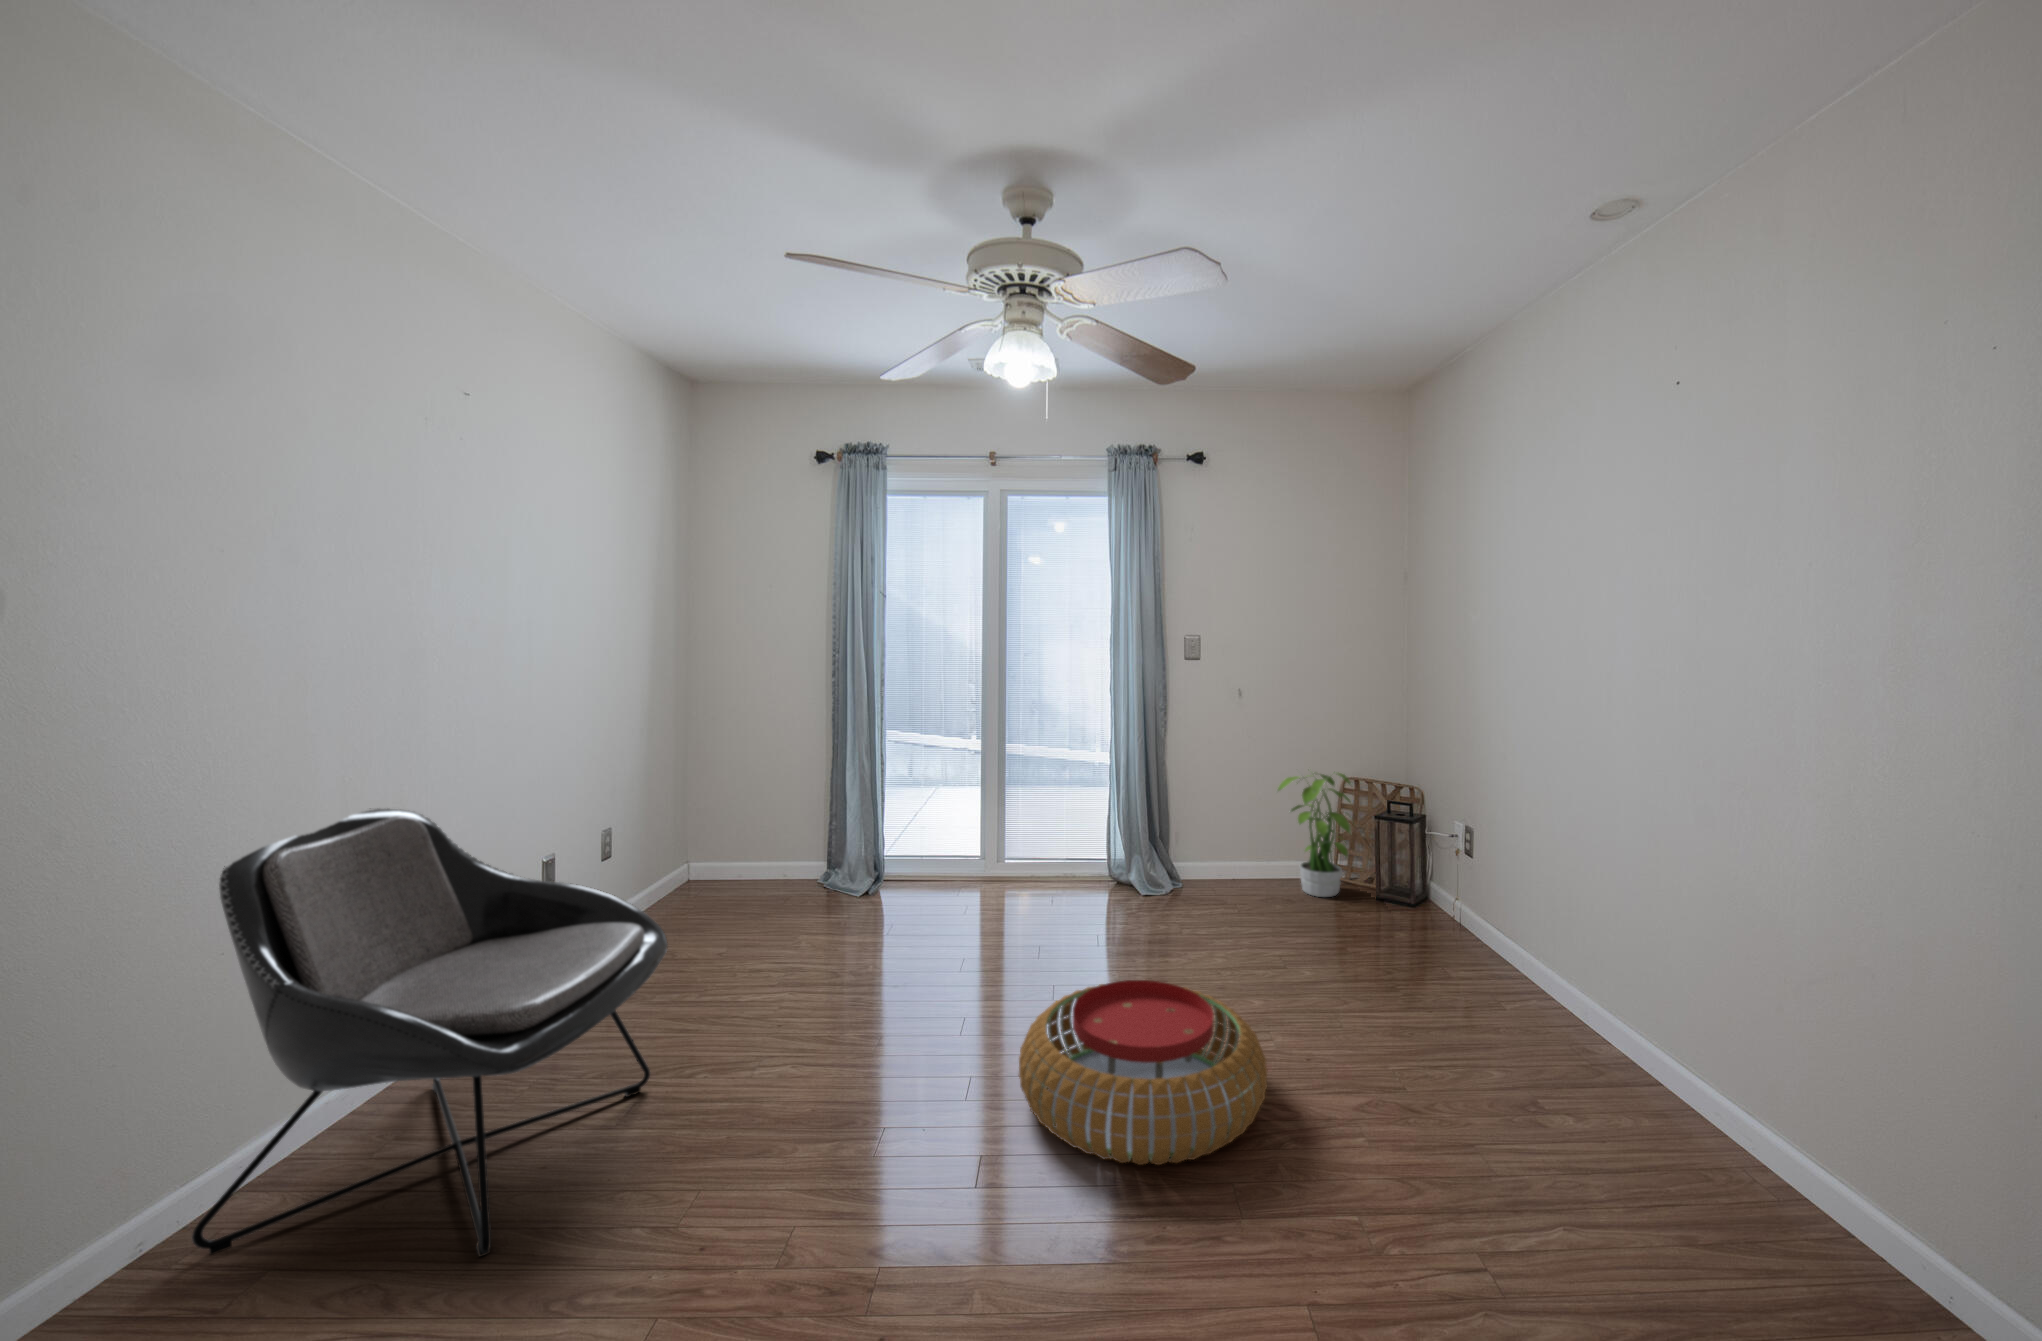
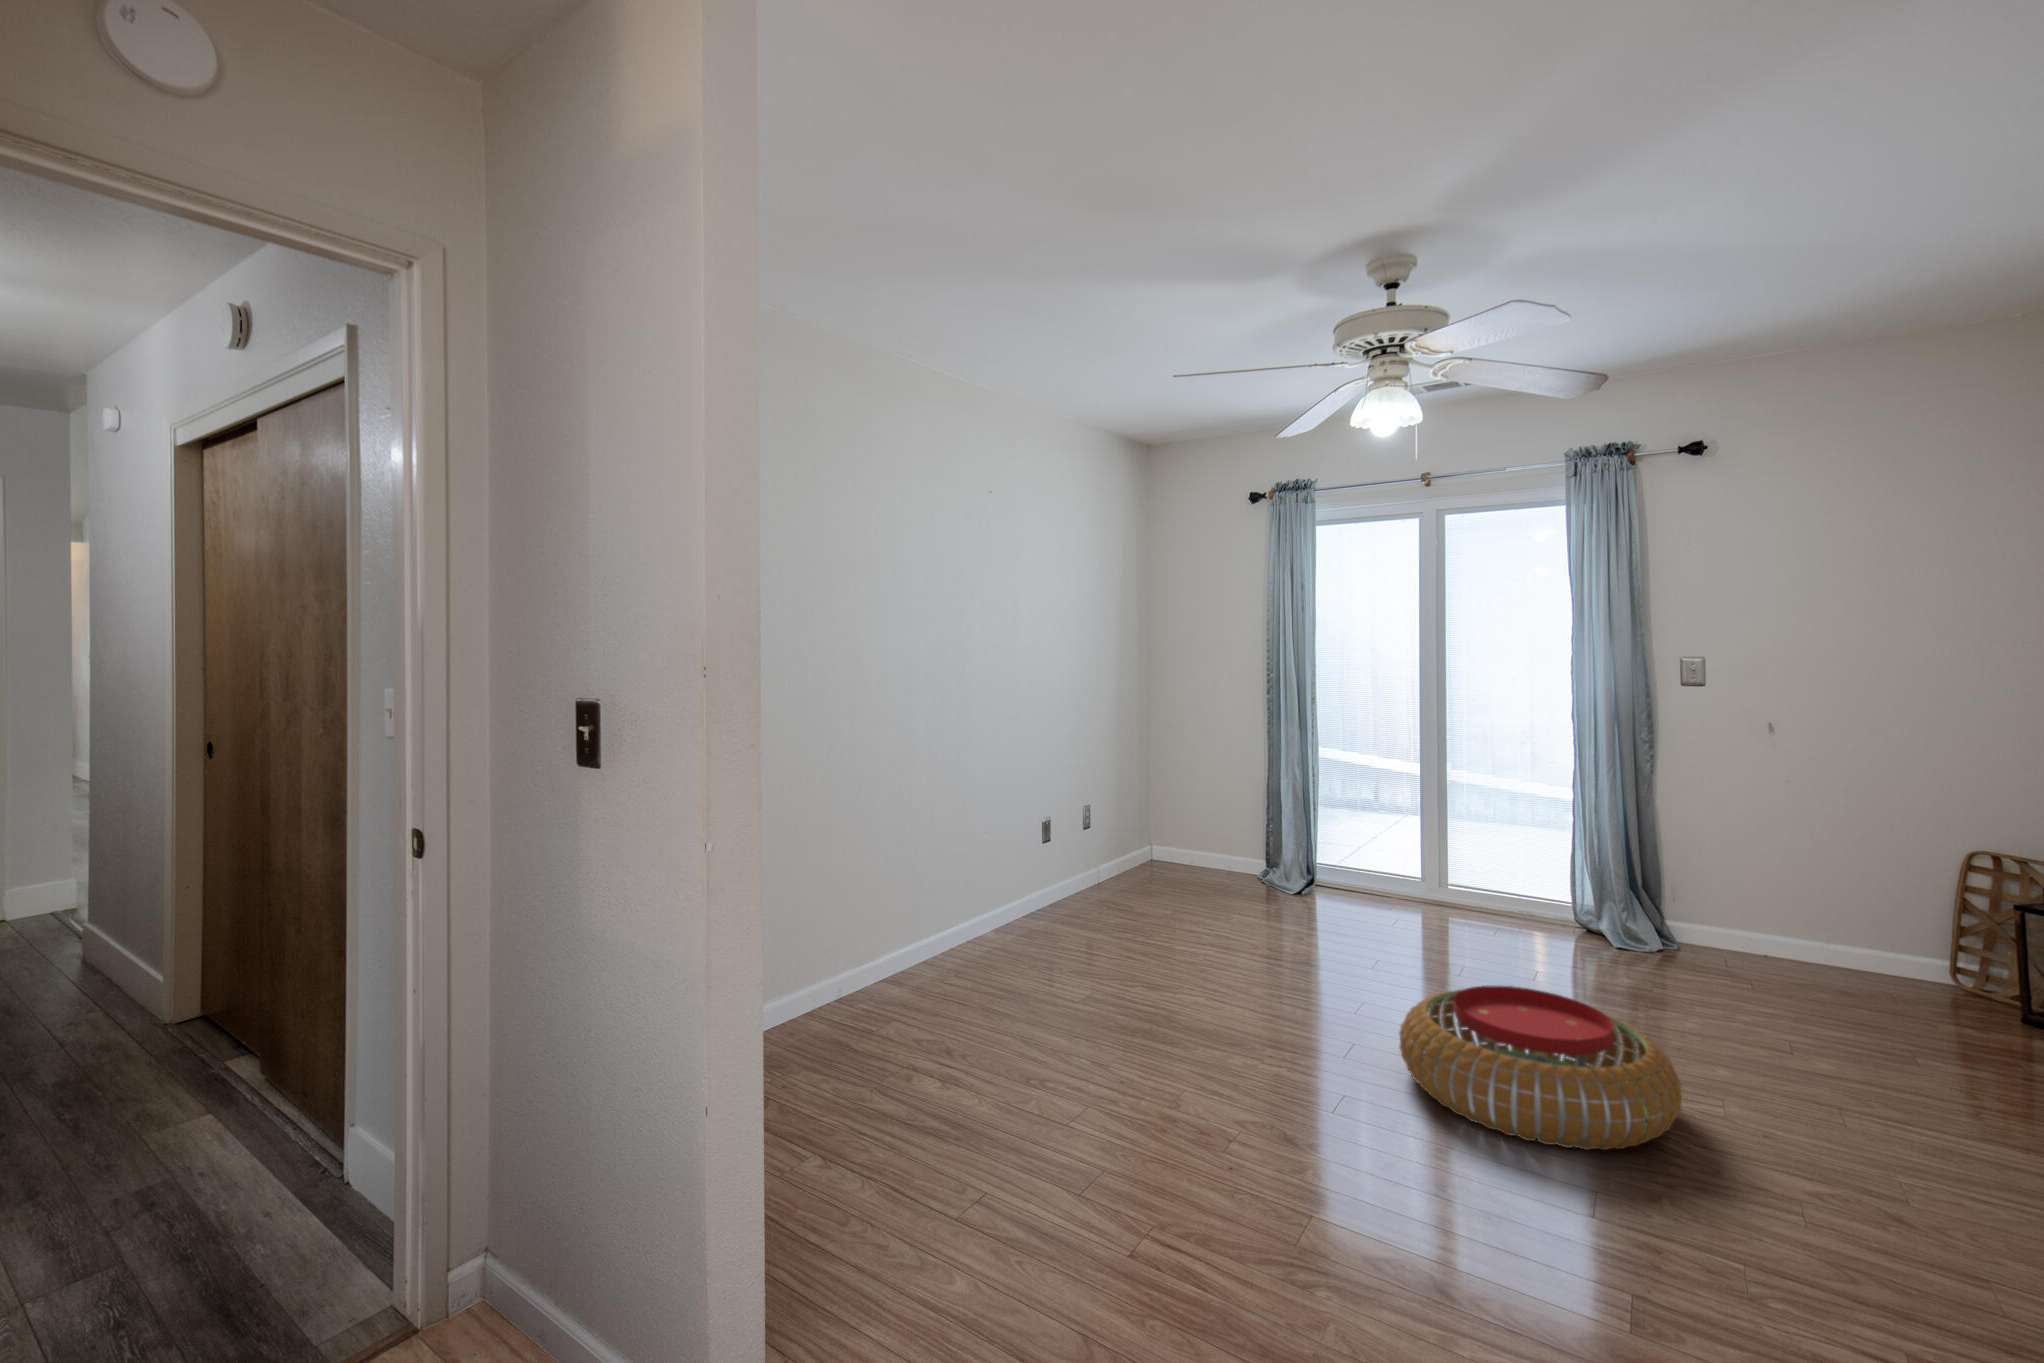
potted plant: present [1277,772,1351,897] -> none [1823,828,1968,1001]
lounge chair: present [192,808,668,1257] -> none [879,760,1121,1037]

